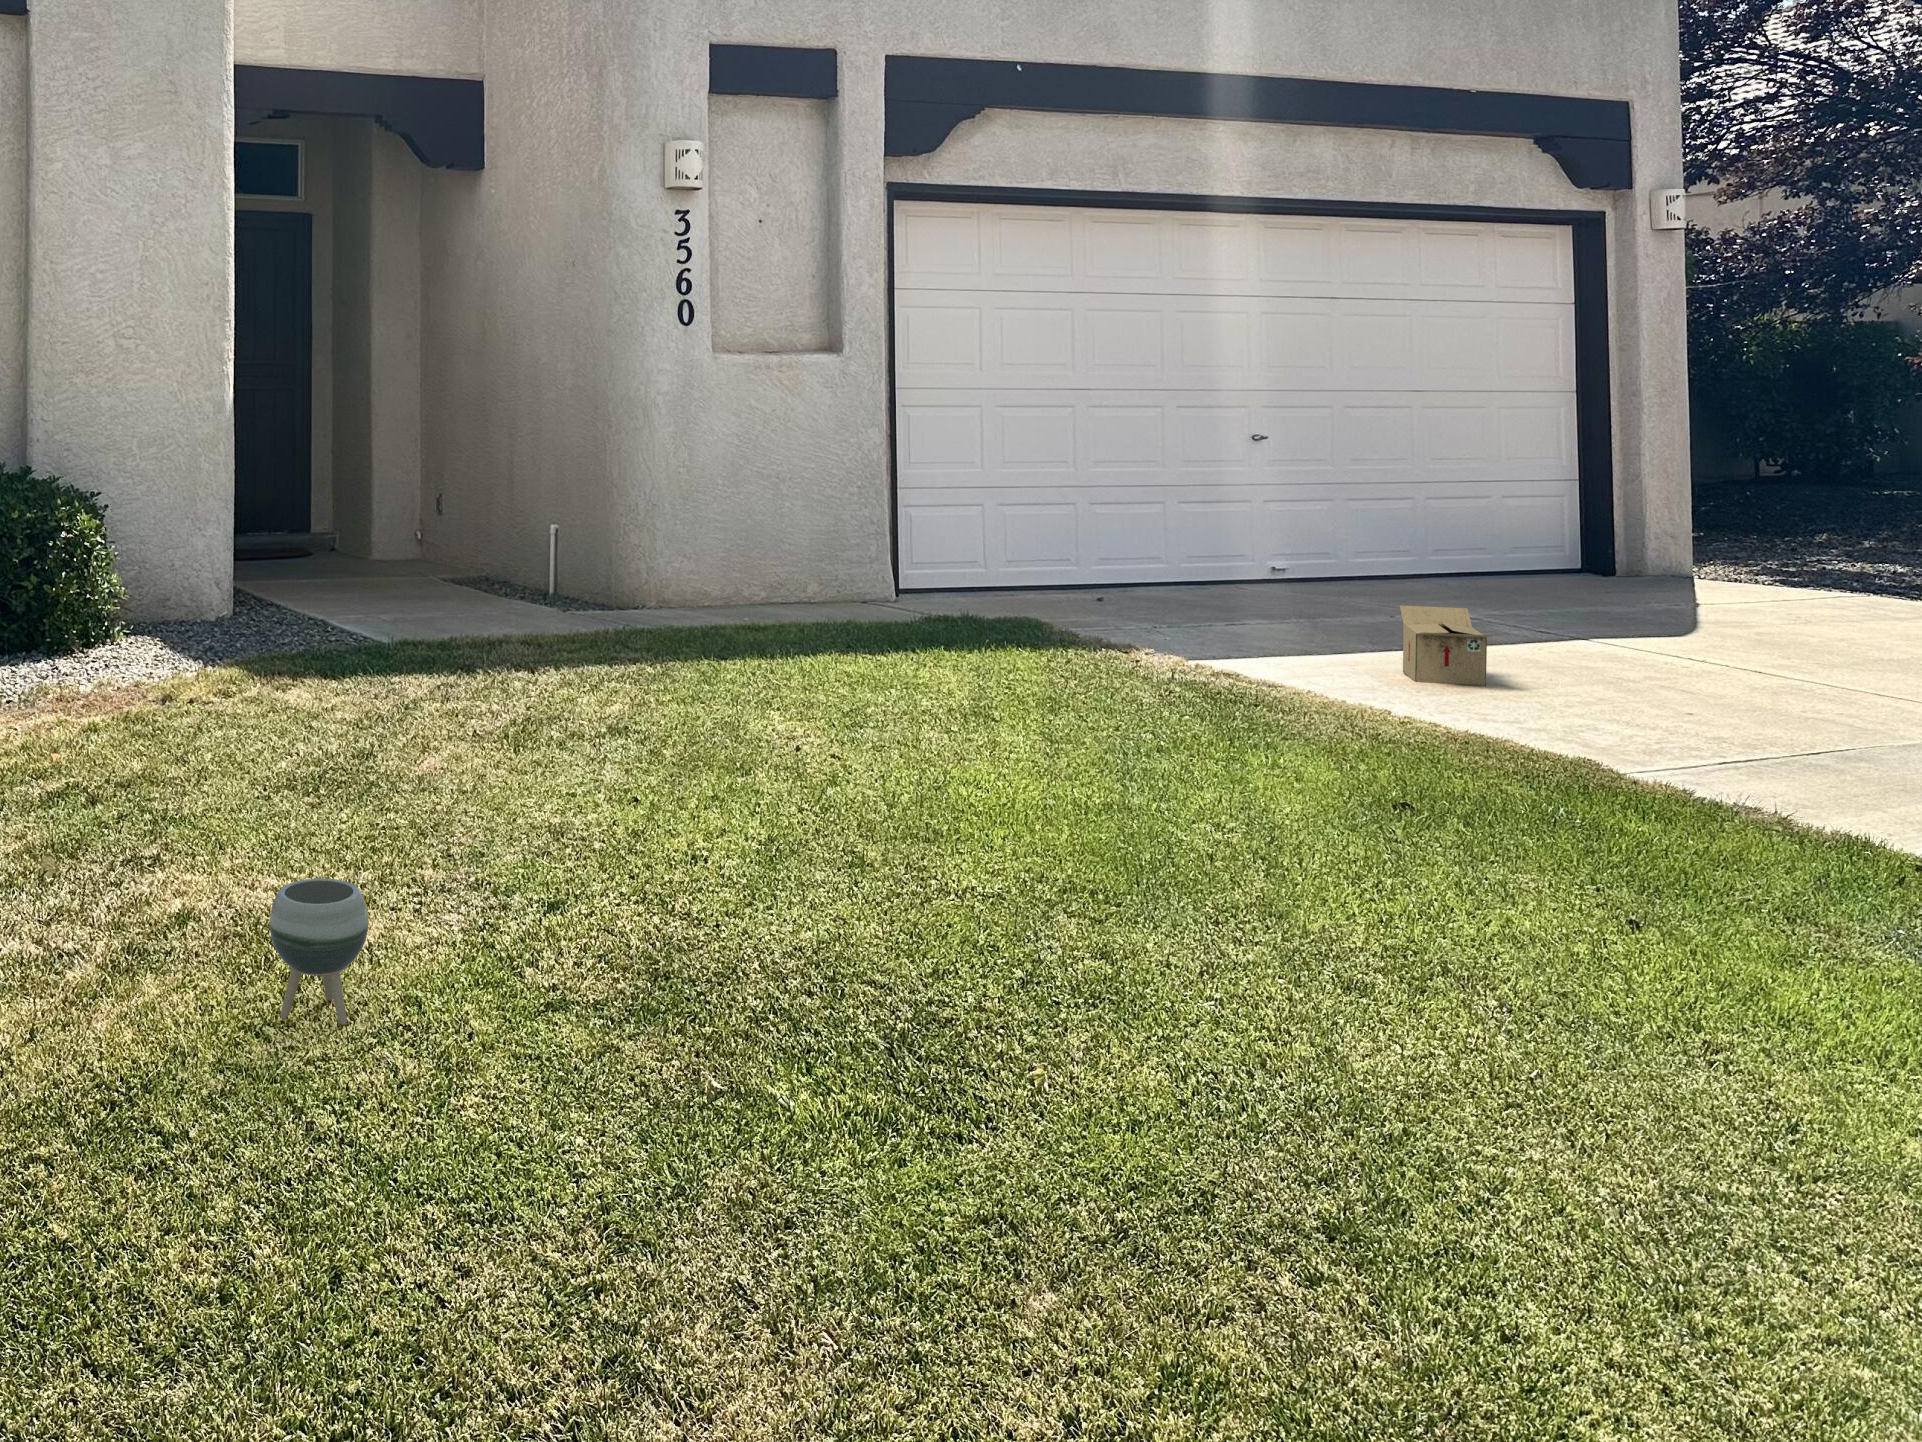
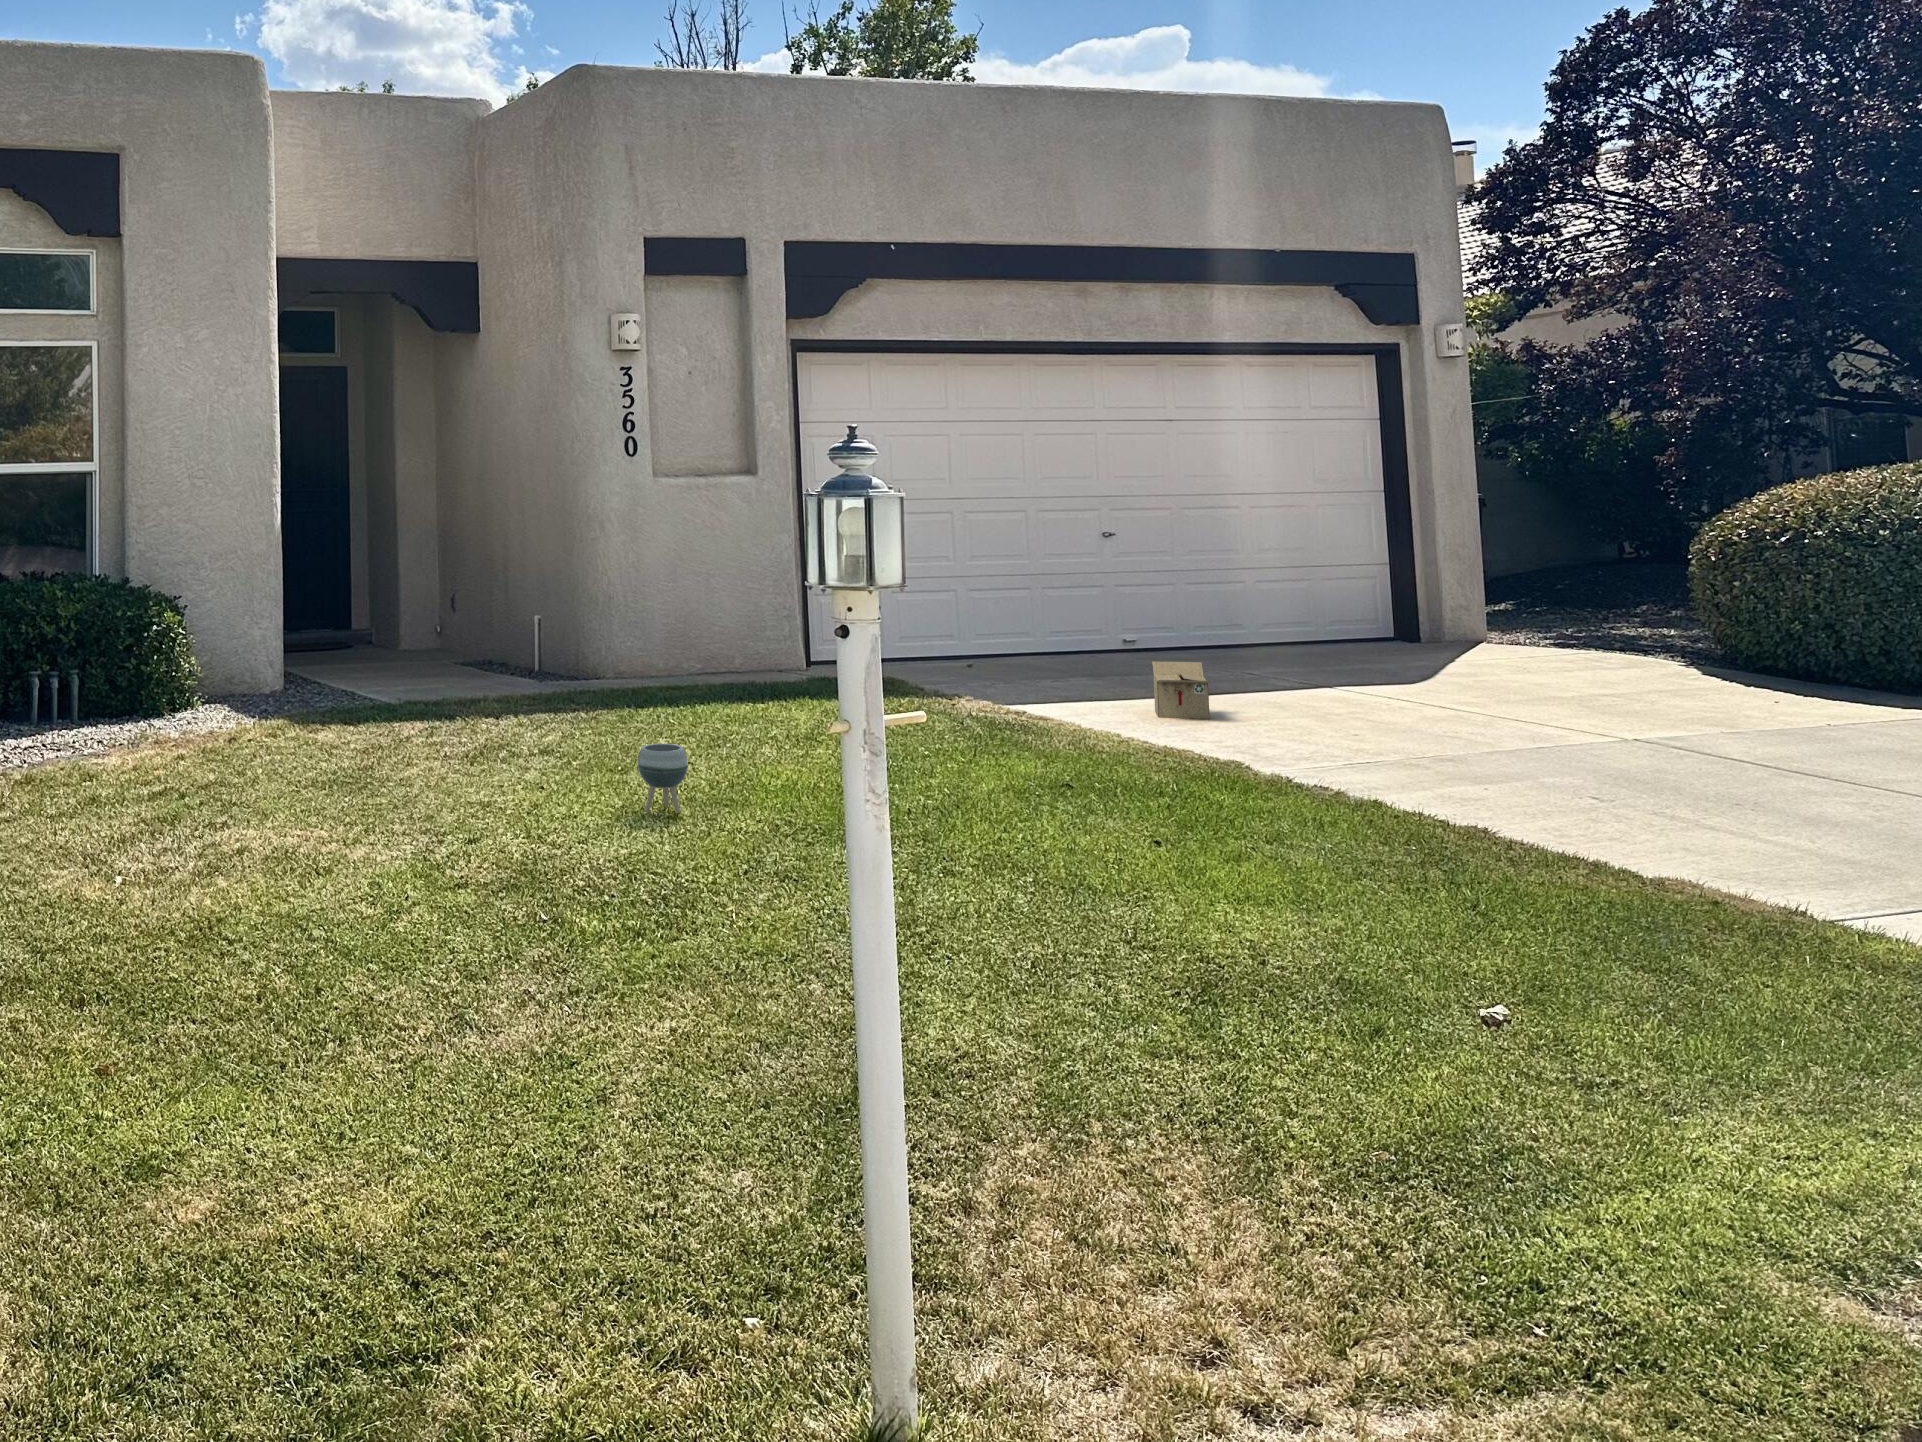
planter: present [270,878,369,1025] -> present [638,744,688,813]

